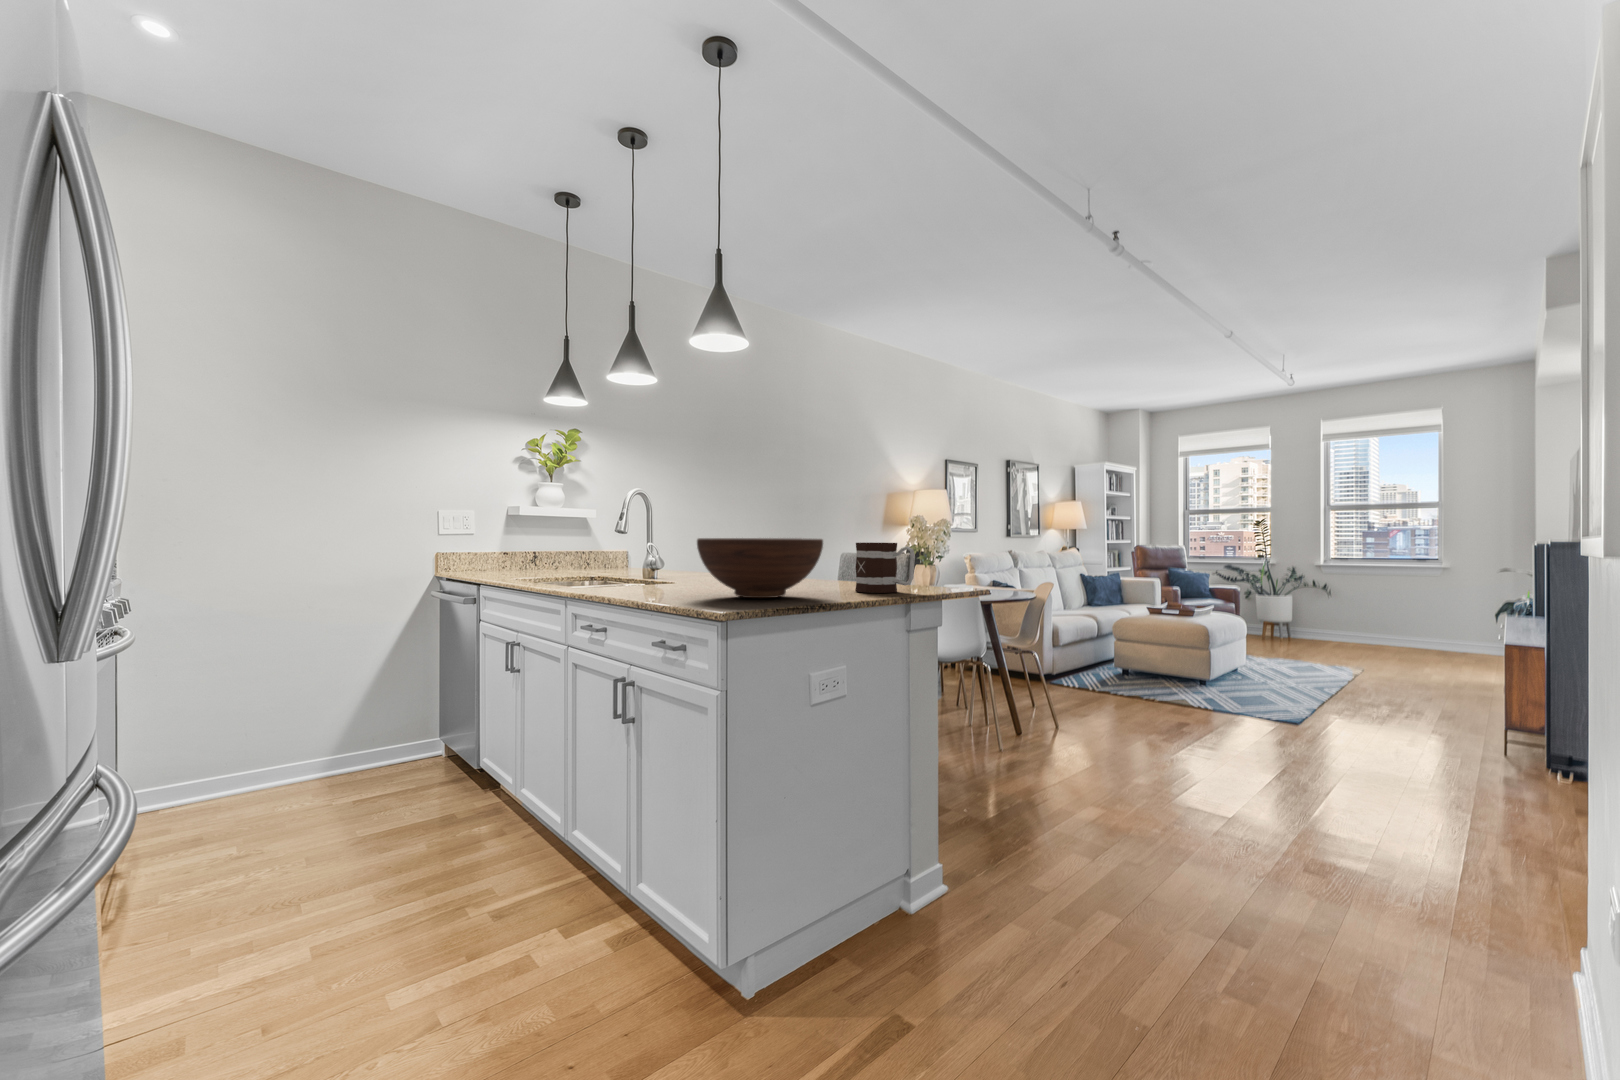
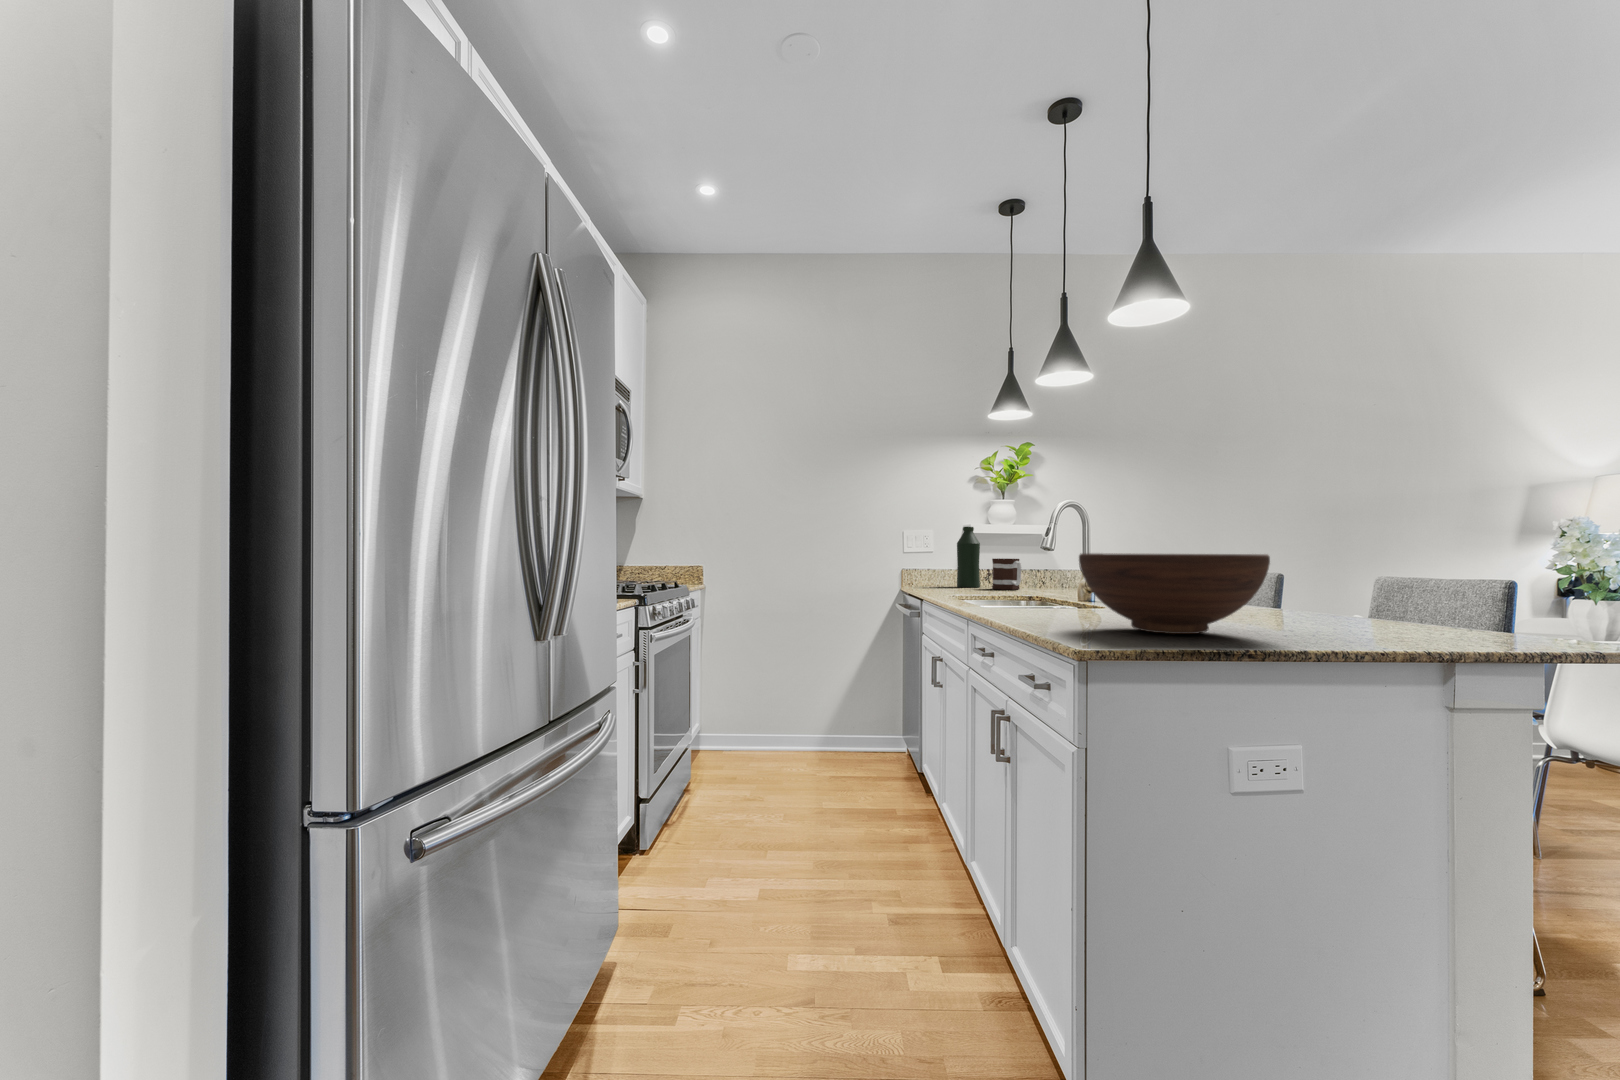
bottle: none [502,509,528,572] -> present [957,527,980,587]
mug: present [855,543,915,593] -> present [992,558,1021,590]

